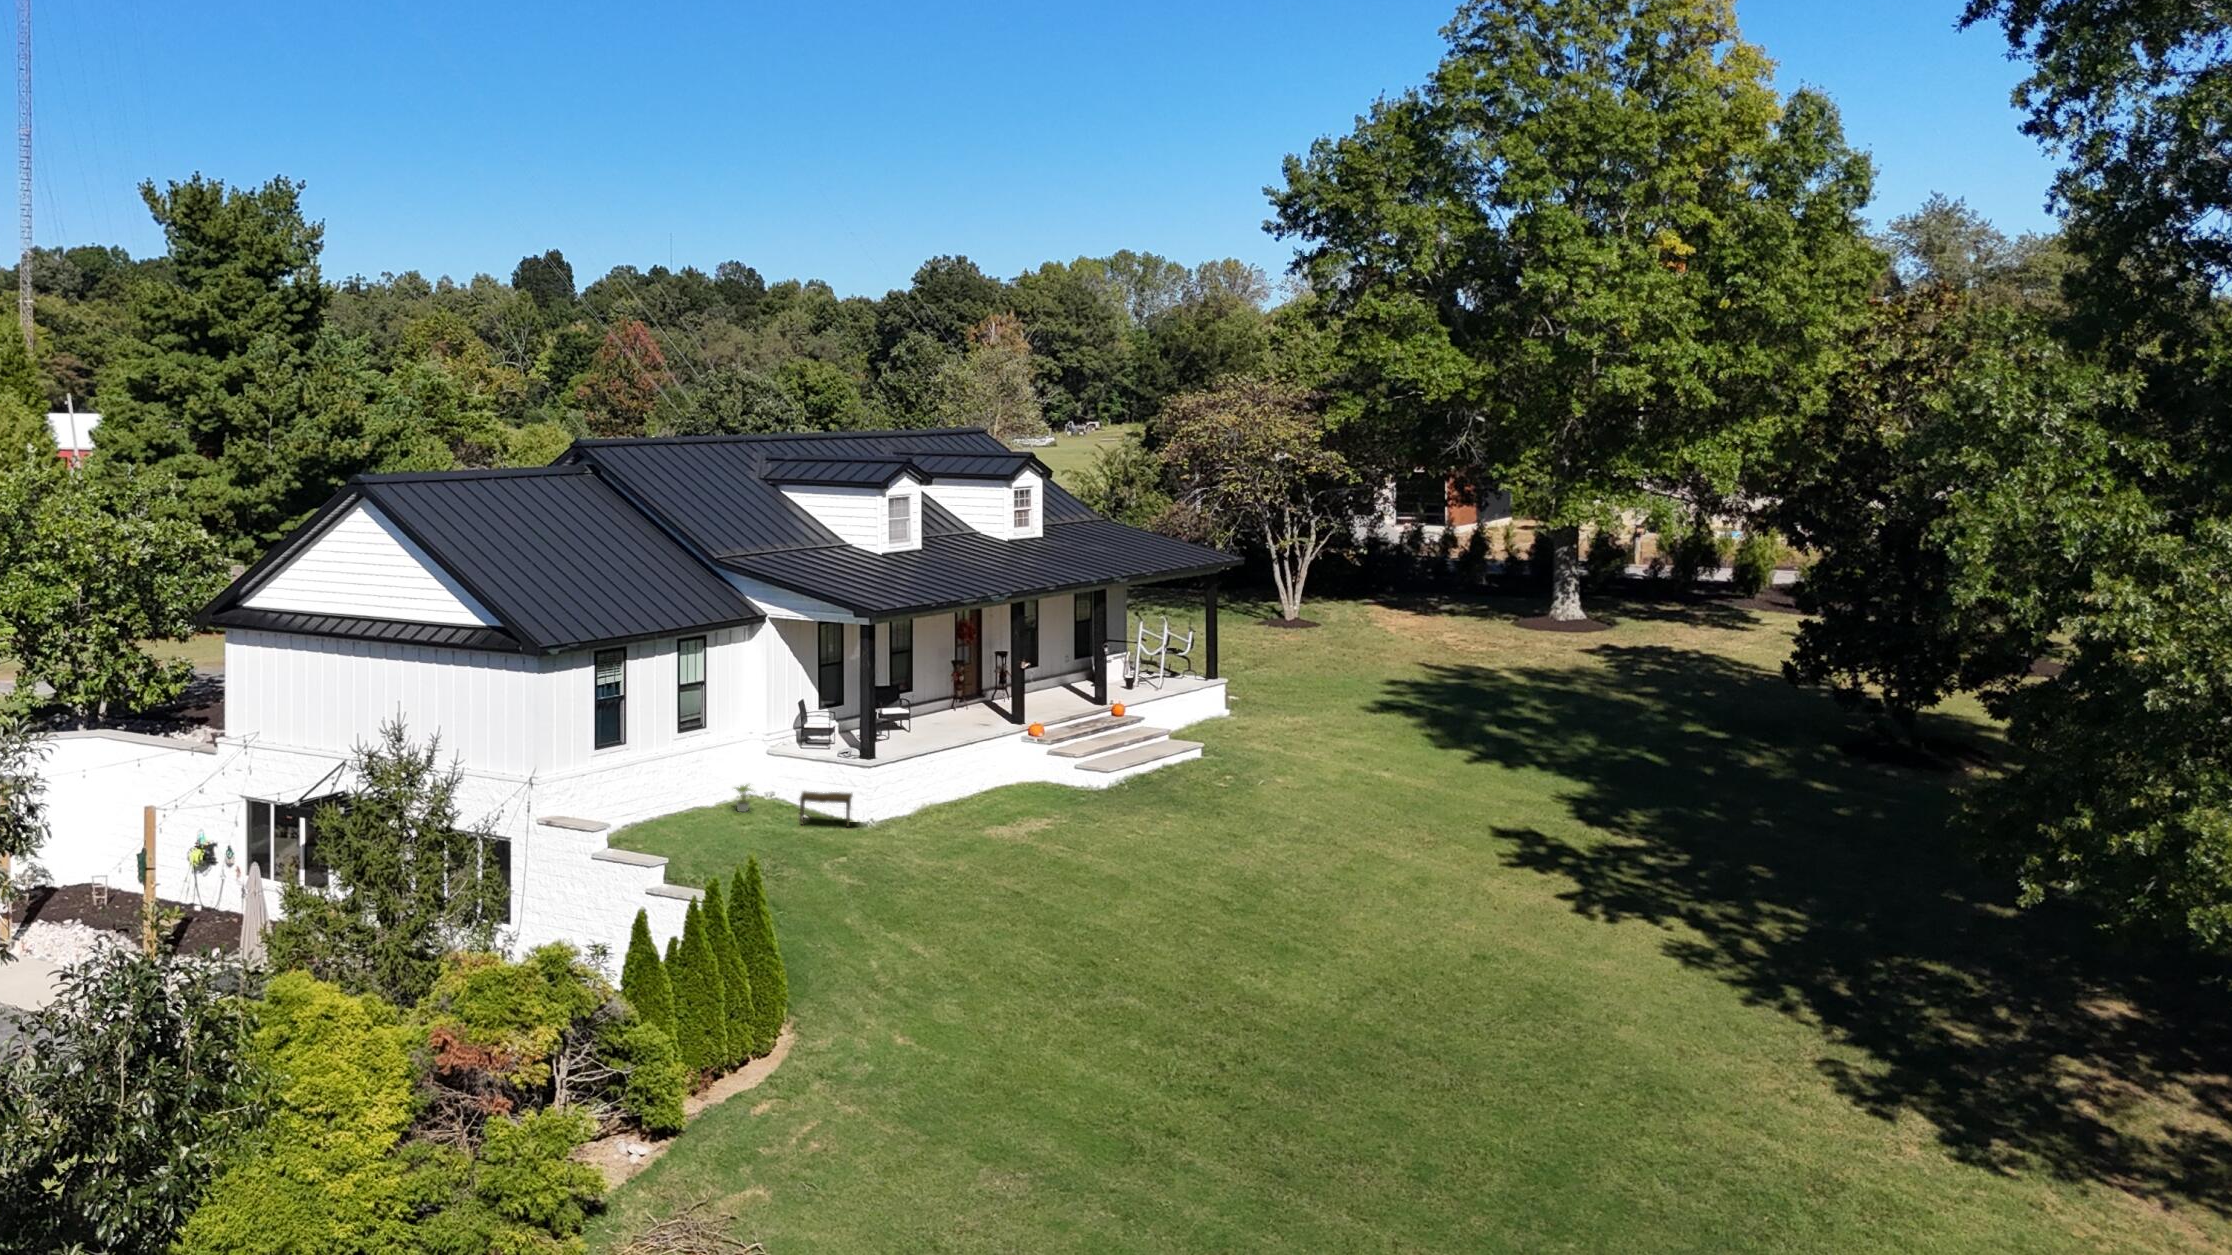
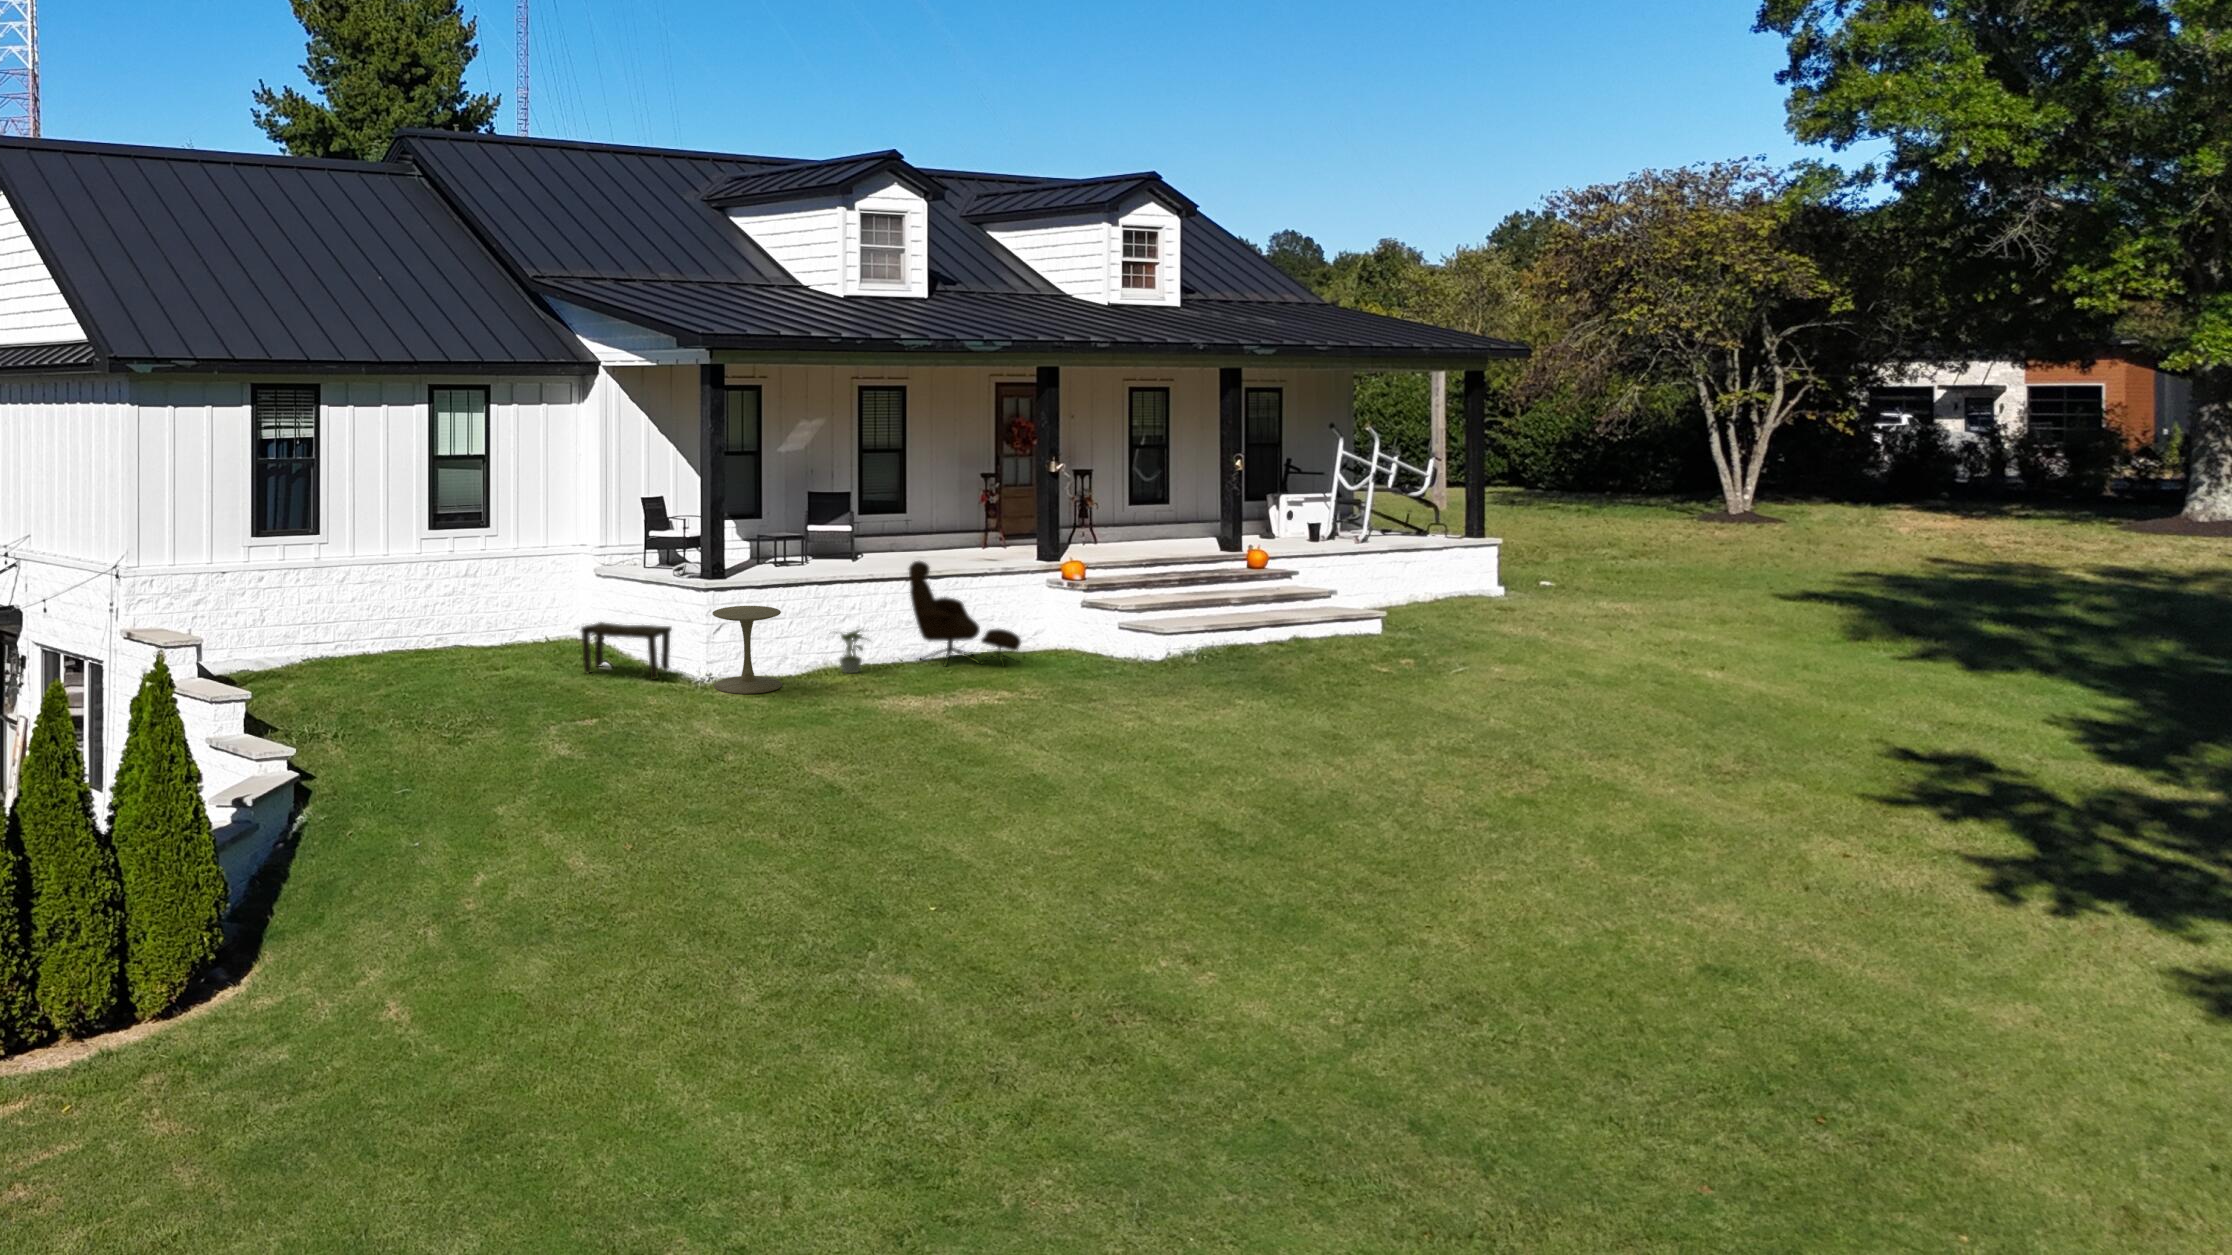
lounge chair: none [972,738,1036,803] -> present [909,561,1021,666]
pedestal table: none [886,778,928,834] -> present [712,606,782,694]
potted plant: present [736,785,752,812] -> present [840,630,864,673]

